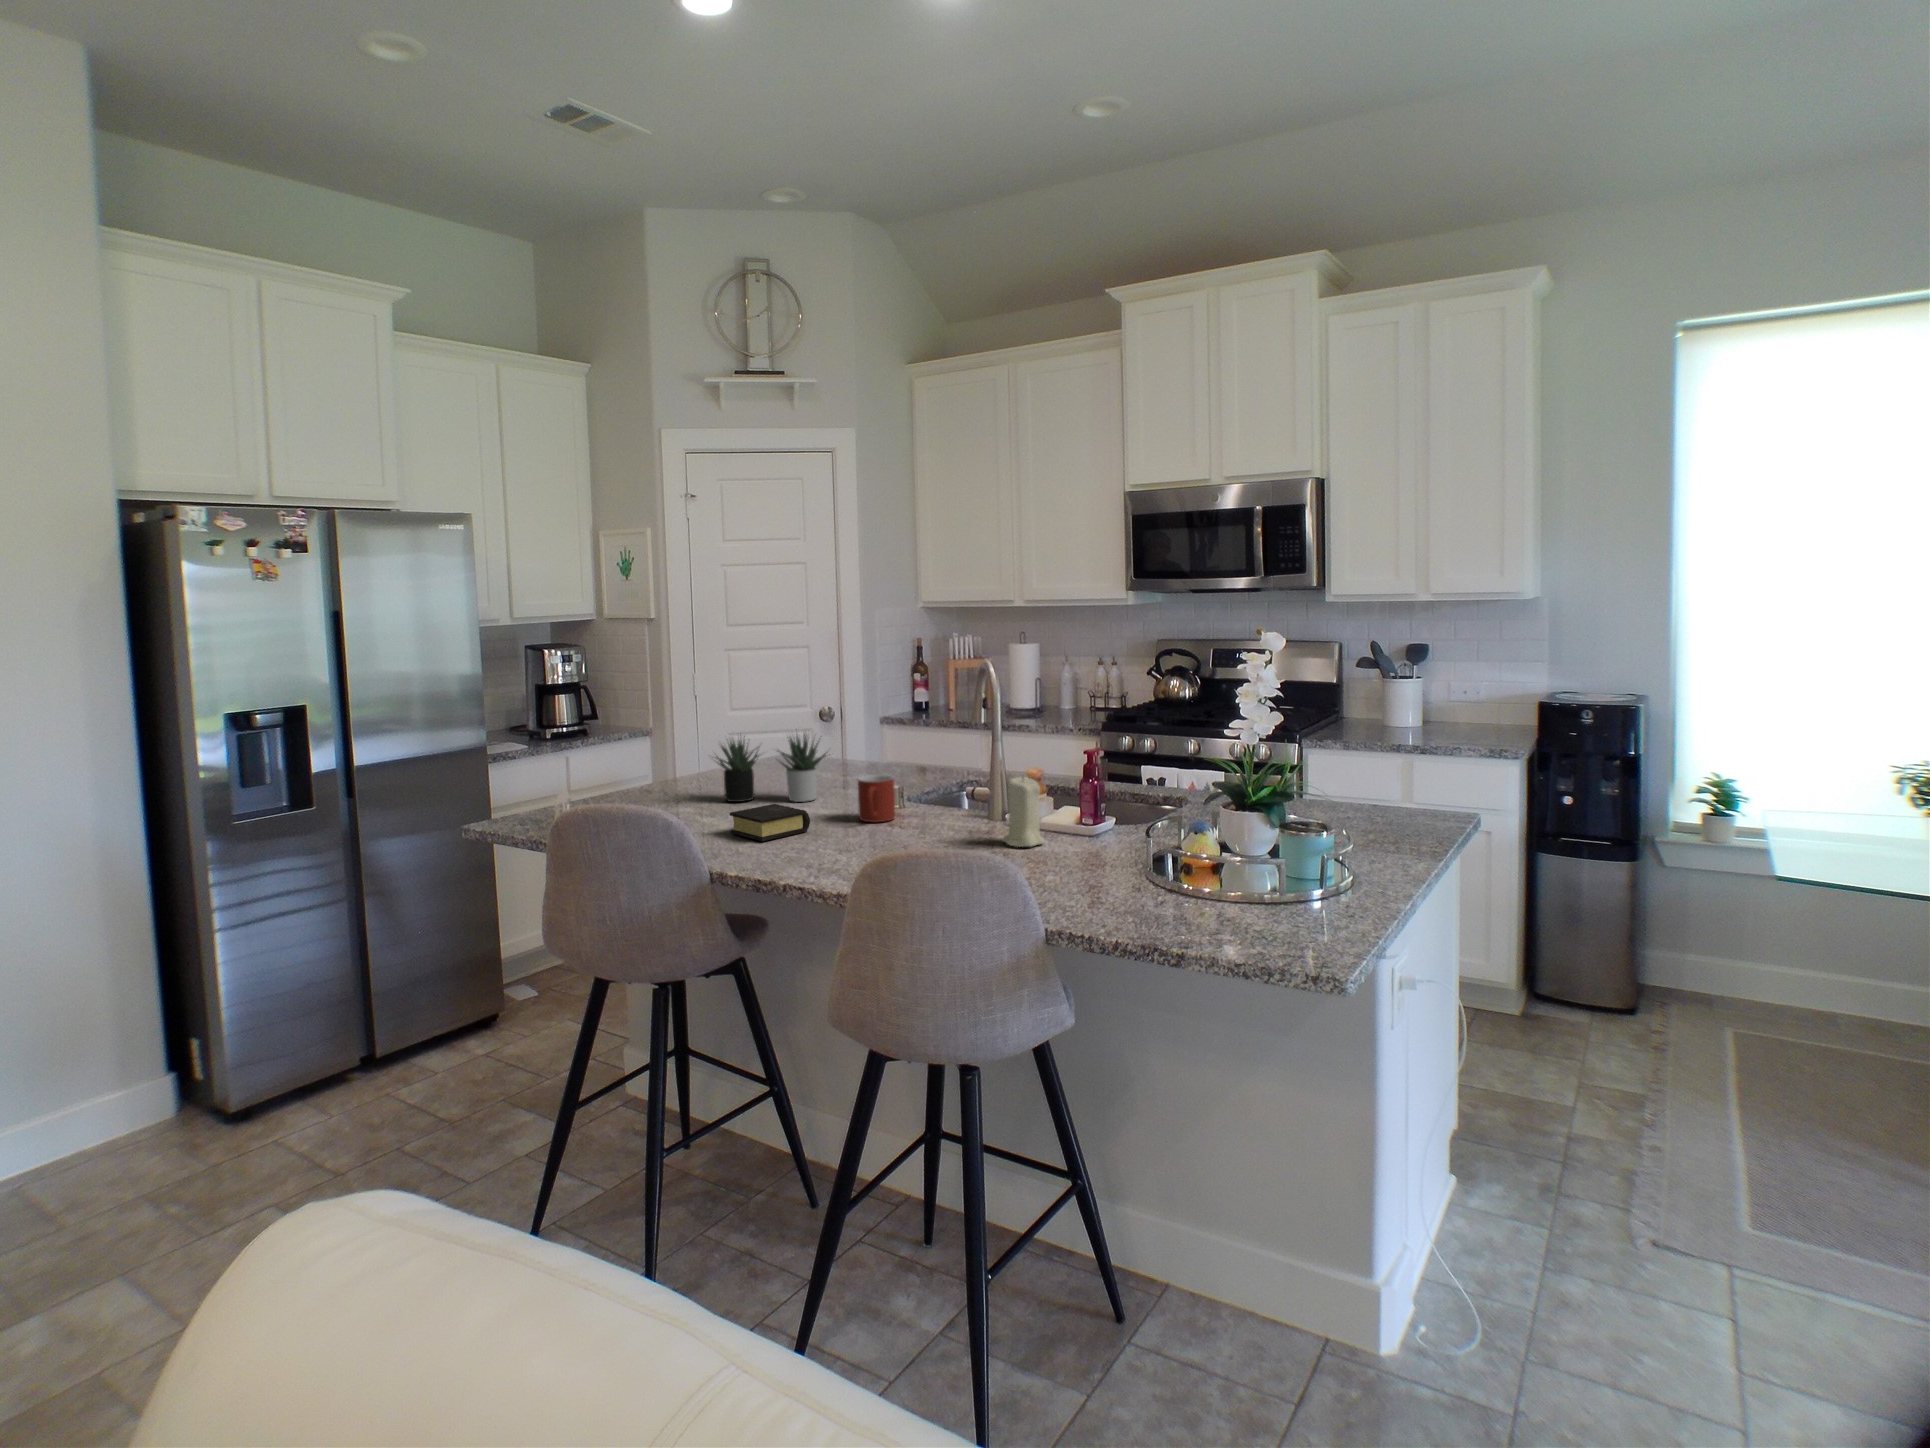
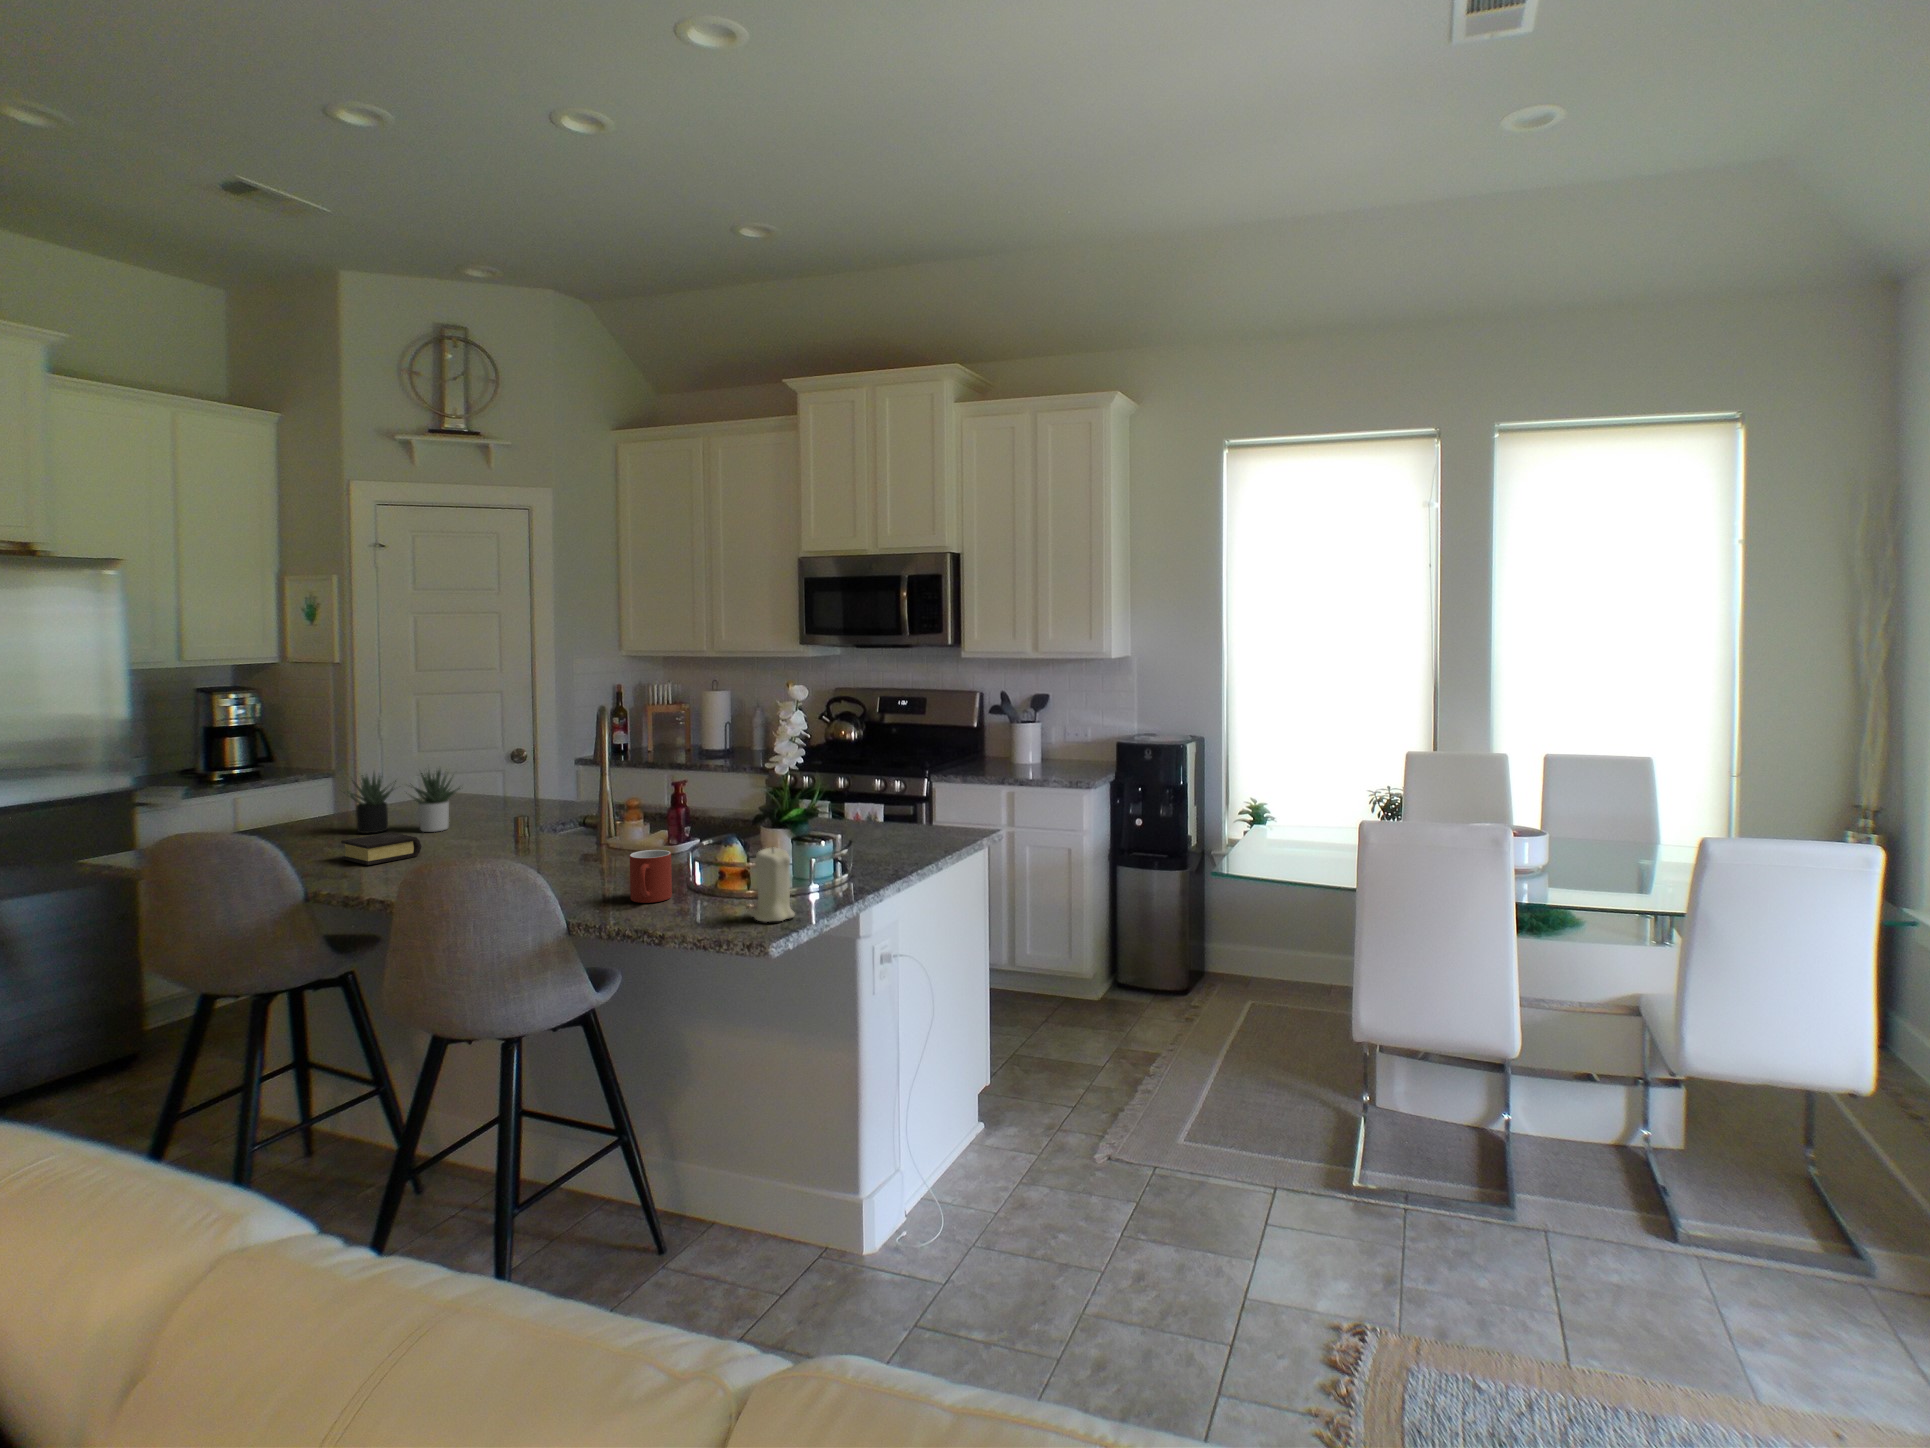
mug: present [858,775,895,822] -> present [630,850,672,903]
candle: present [1002,776,1044,847] -> present [751,847,795,922]

